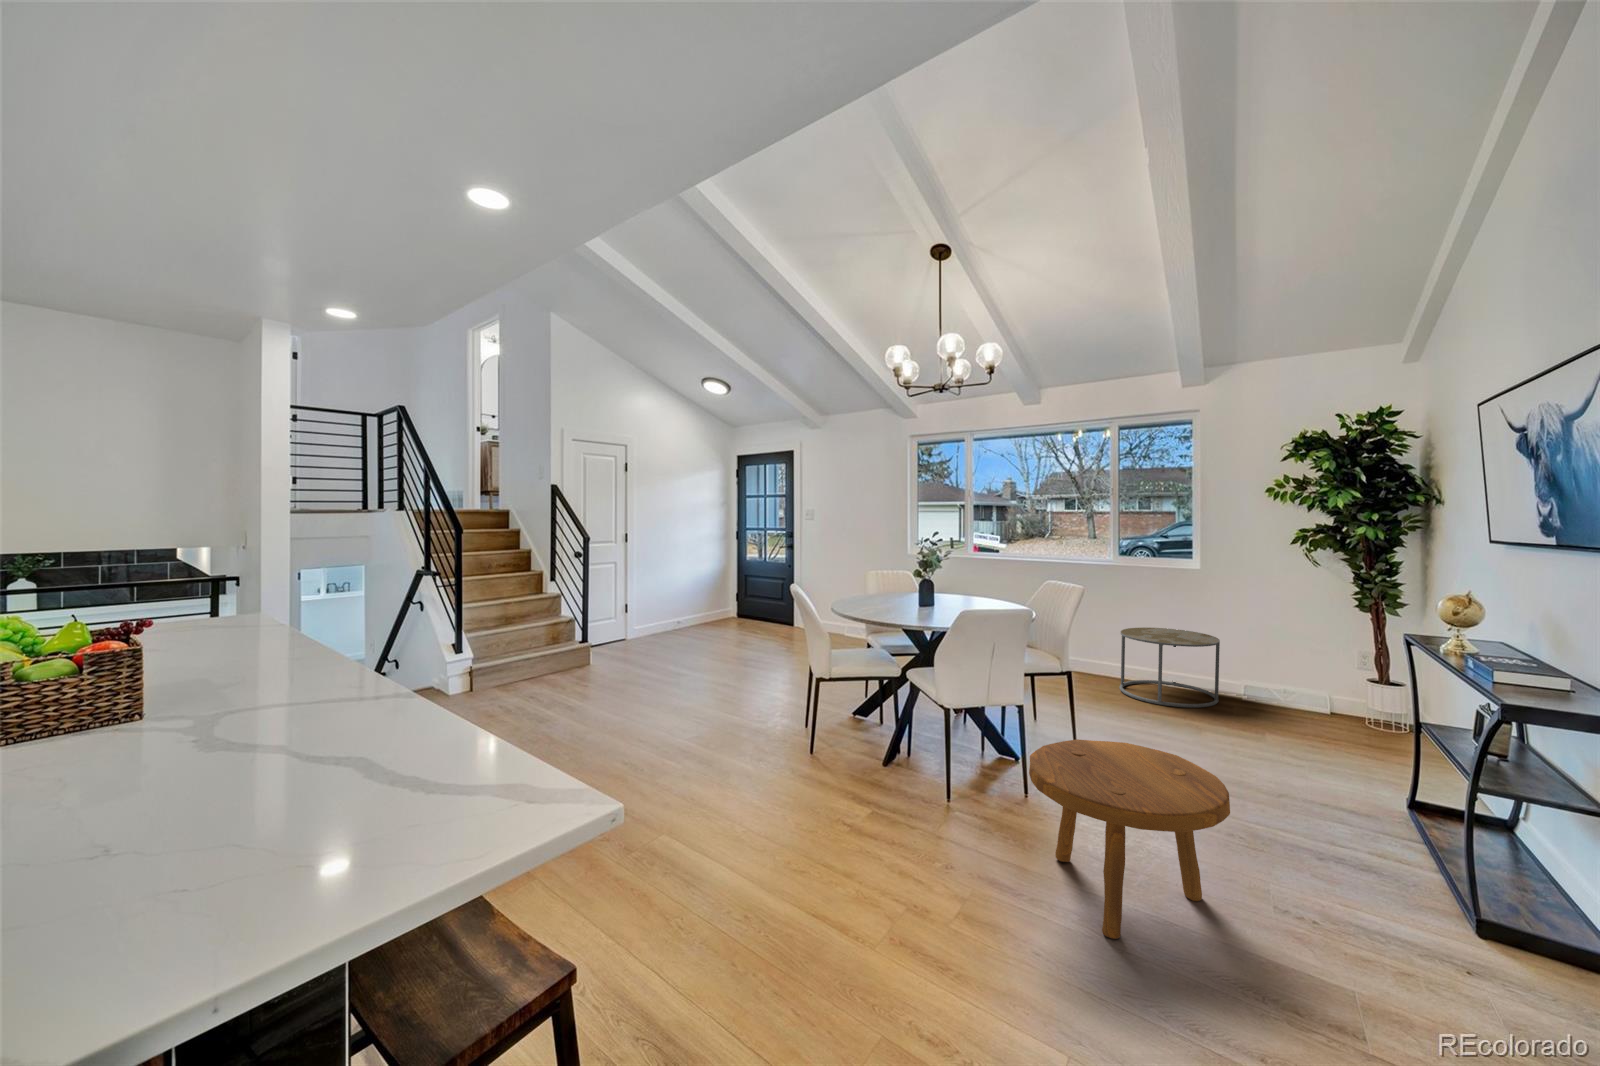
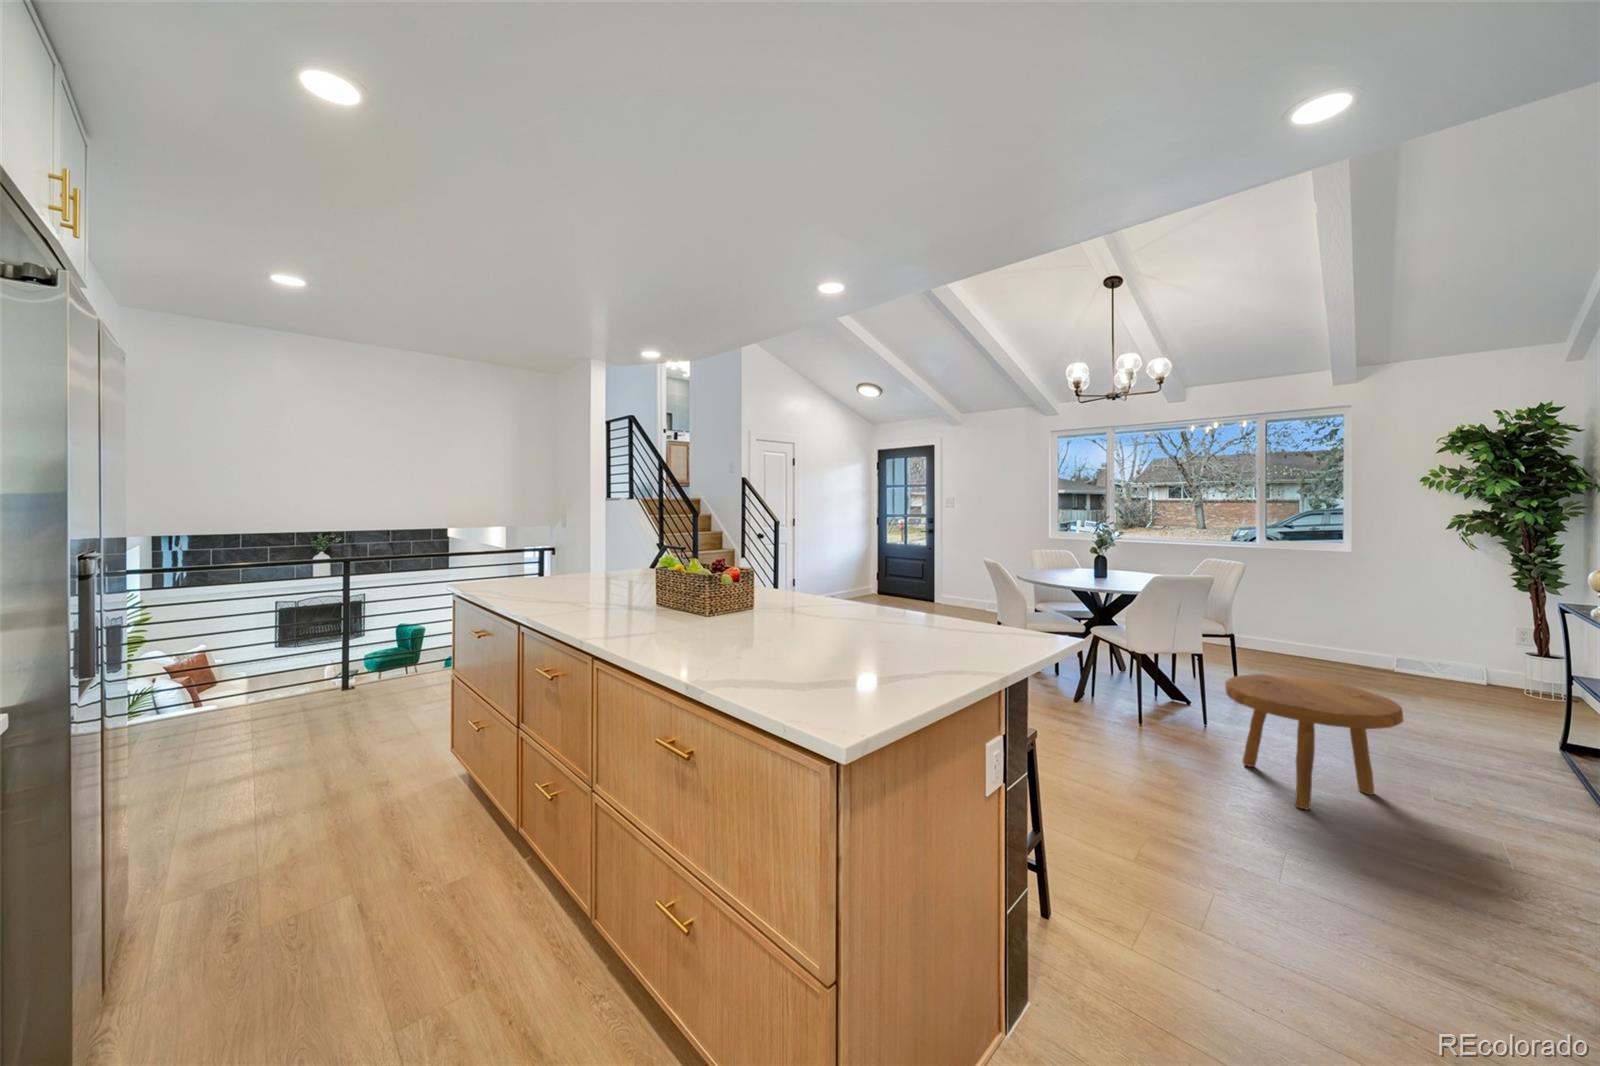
side table: present [1119,627,1220,708] -> none [1266,606,1370,676]

